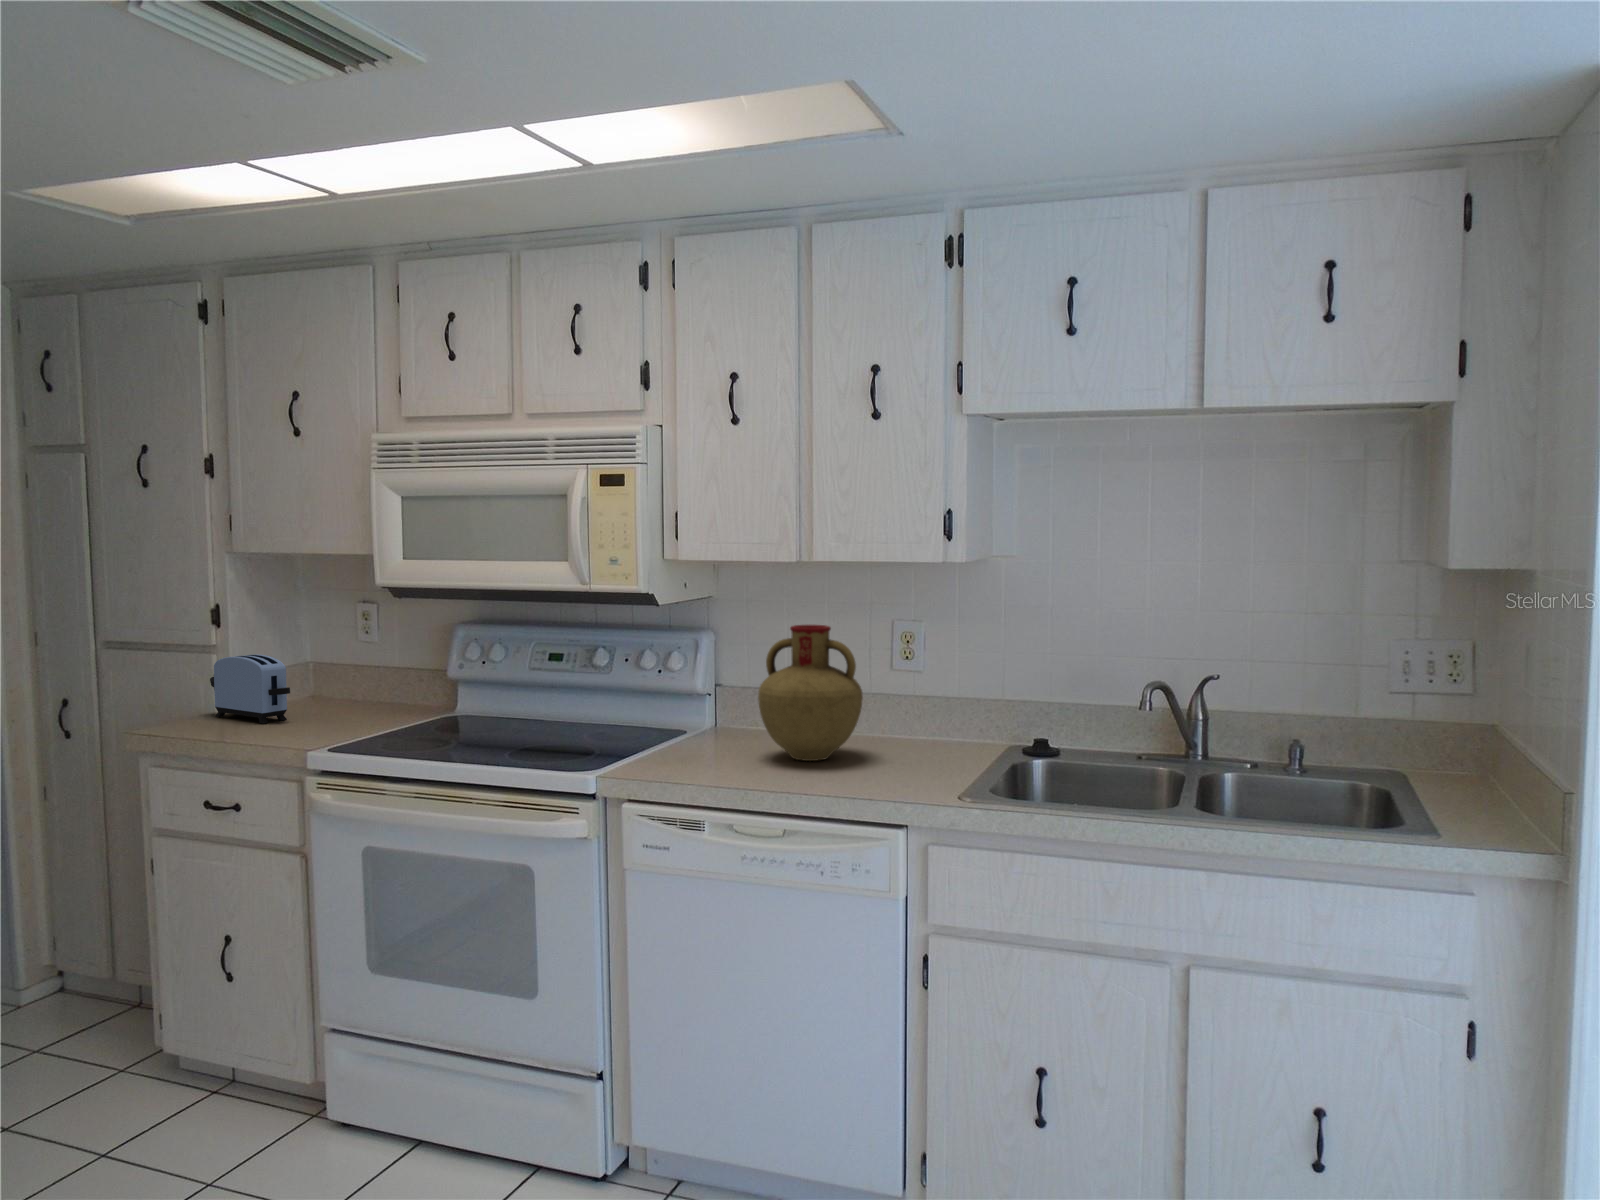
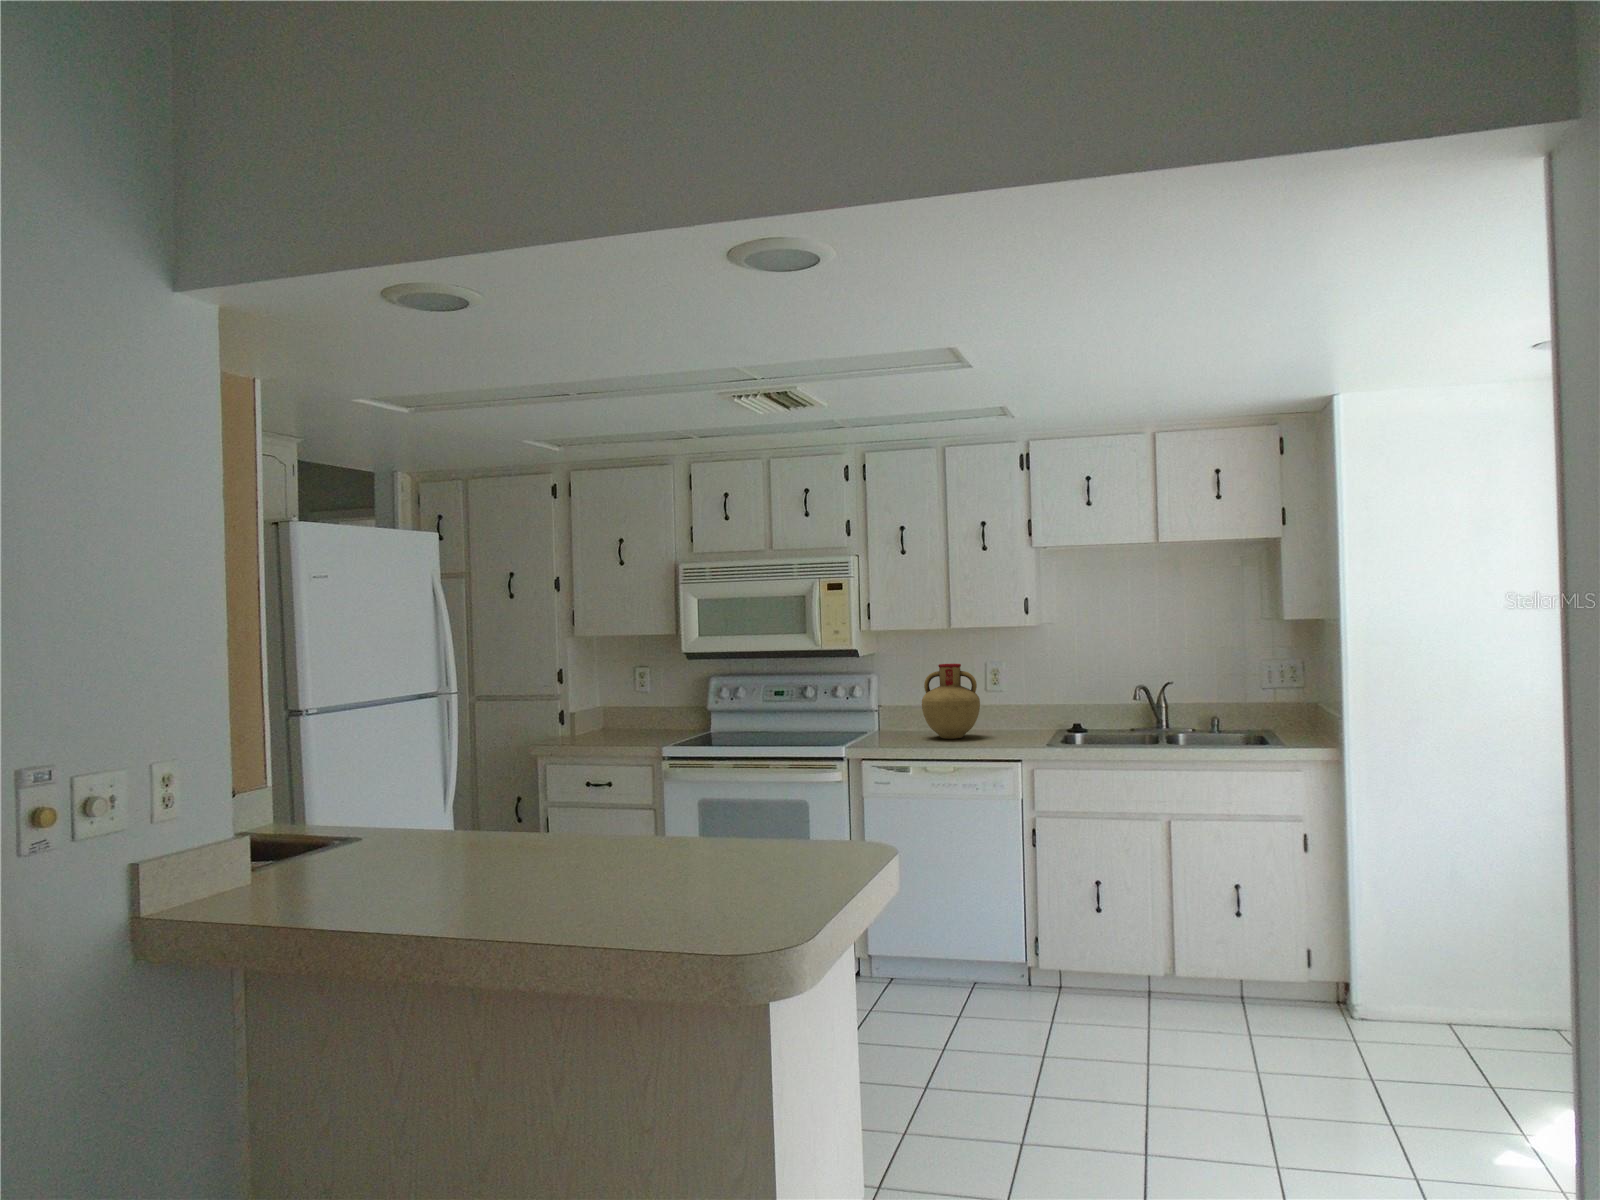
toaster: present [210,654,290,723] -> none [556,699,616,739]

